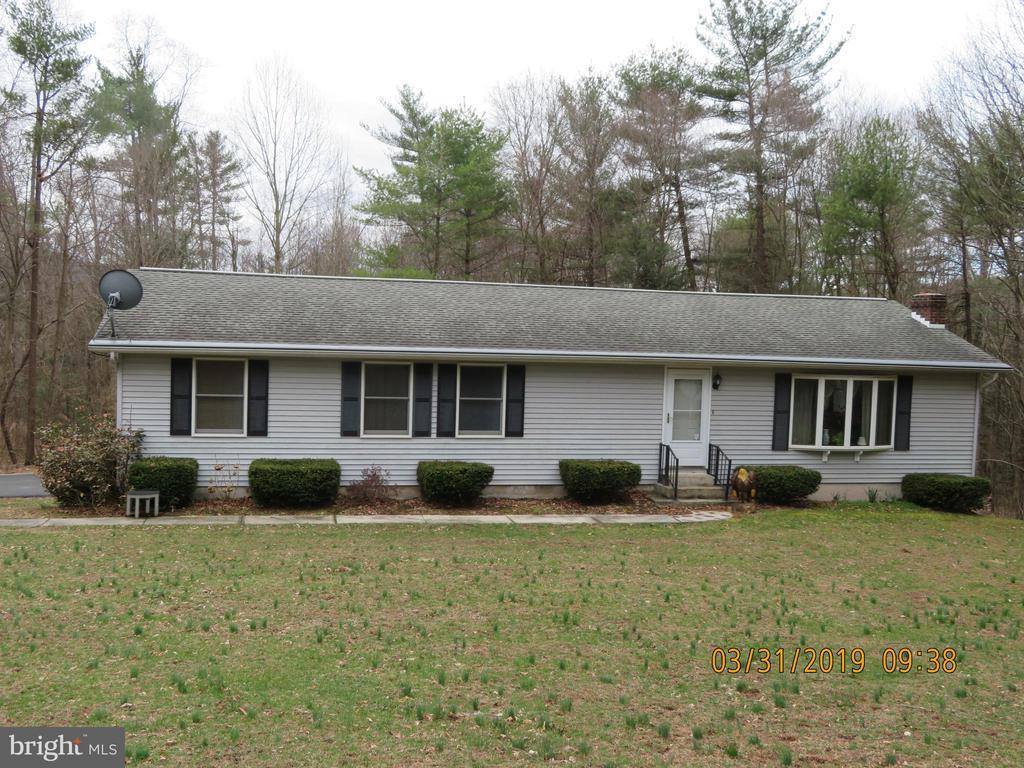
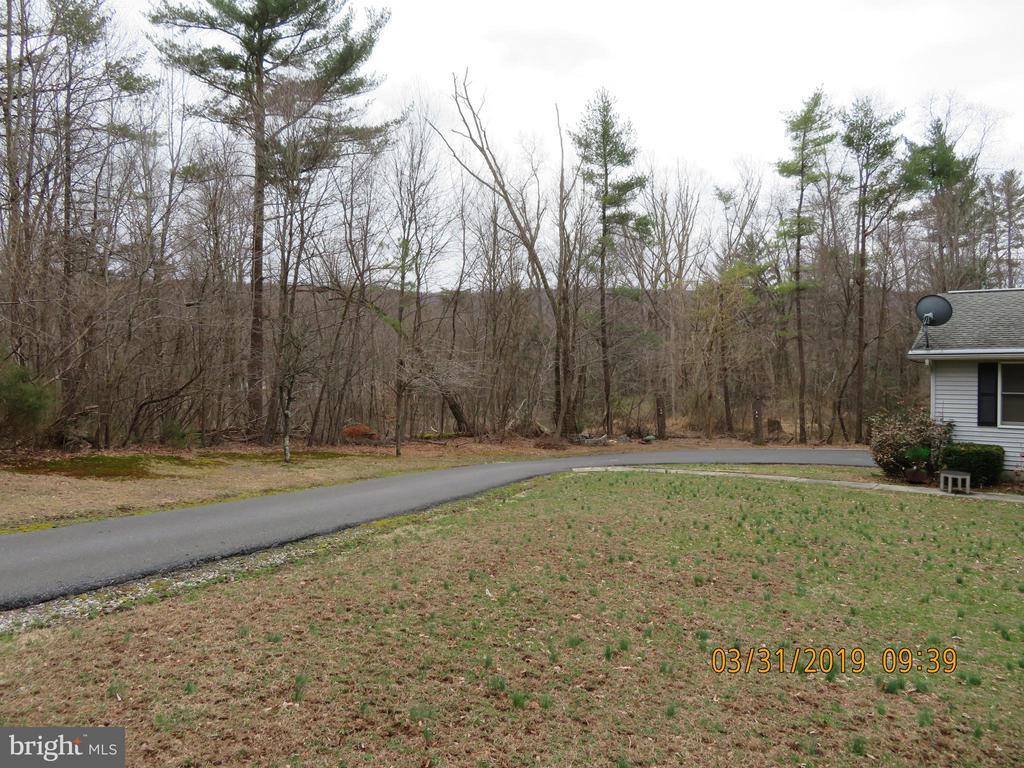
potted tree: none [81,458,117,510] -> present [905,446,929,482]

